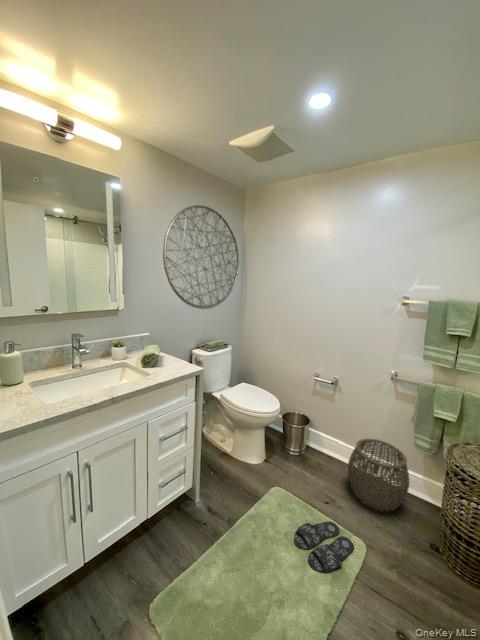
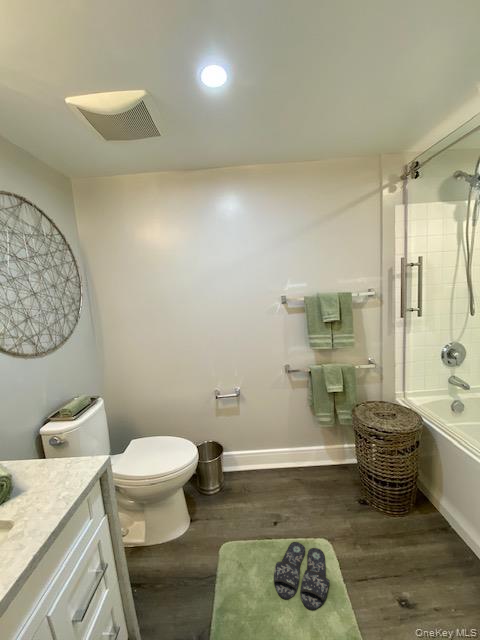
woven basket: present [348,439,409,511] -> none [273,433,327,501]

